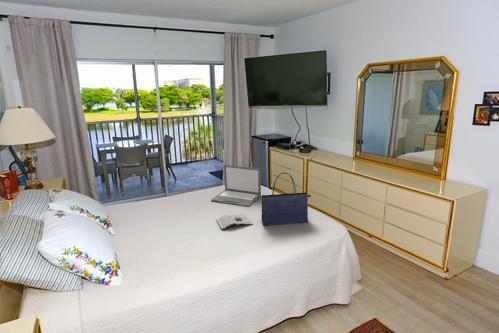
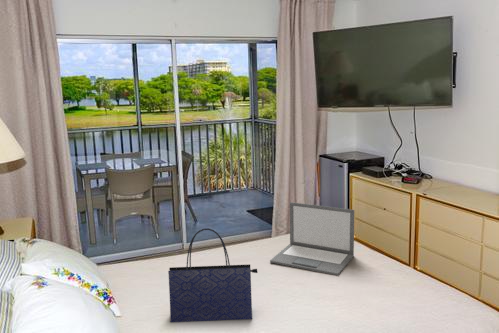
tote bag: present [262,173,311,226] -> present [168,228,258,322]
magazine: present [217,214,253,230] -> none [287,287,354,317]

